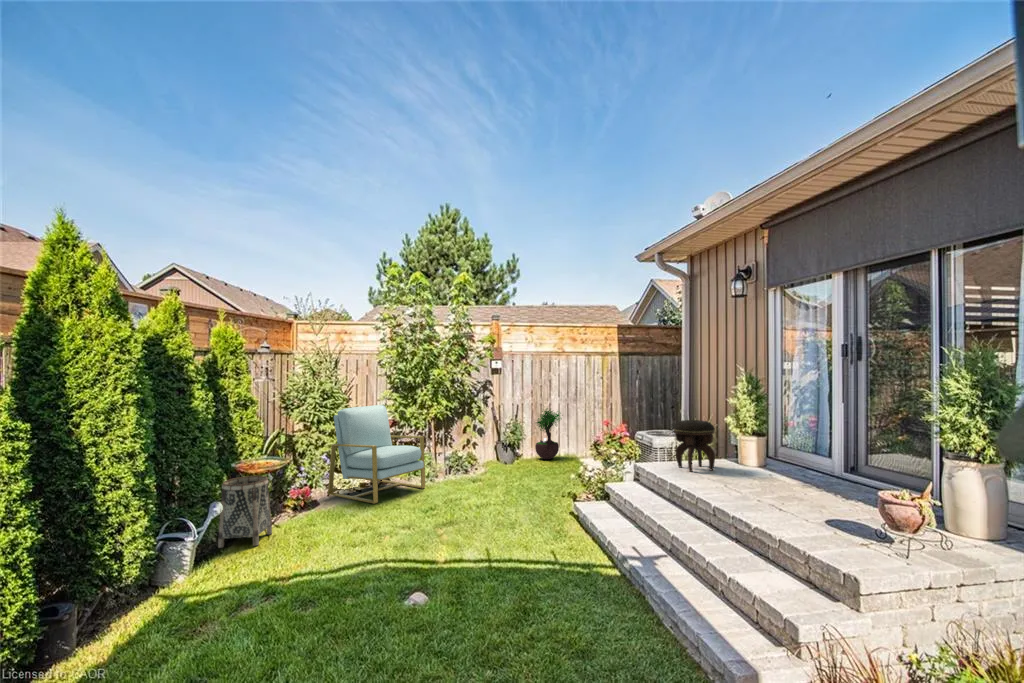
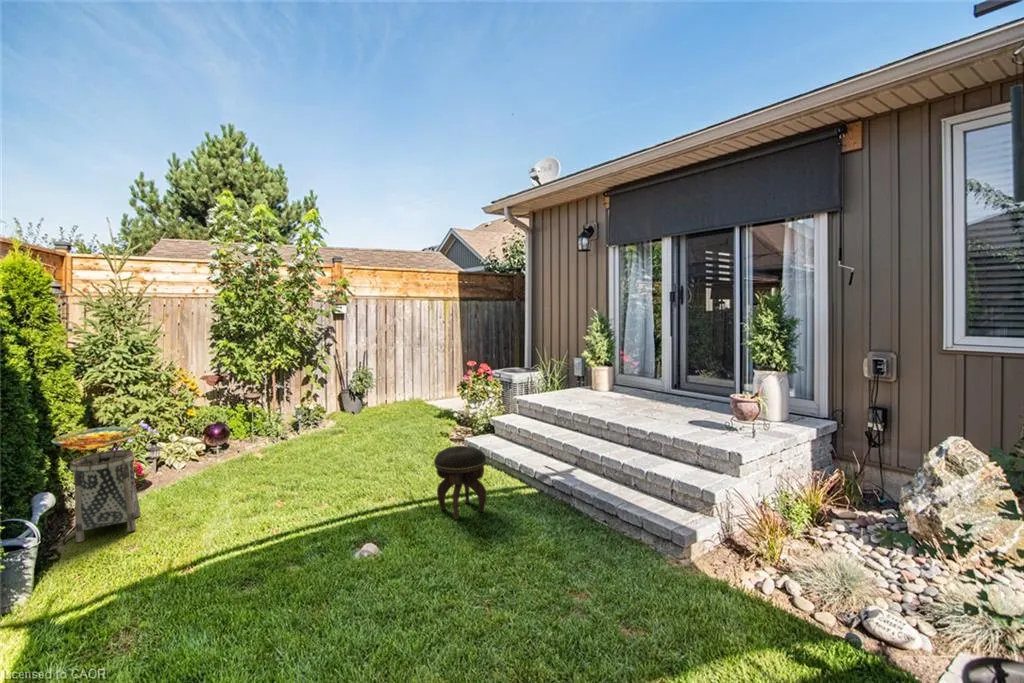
chair: present [328,405,425,504] -> none [169,359,289,467]
potted tree: present [535,409,561,459] -> none [381,351,411,404]
footstool: present [674,420,715,472] -> present [434,446,486,520]

